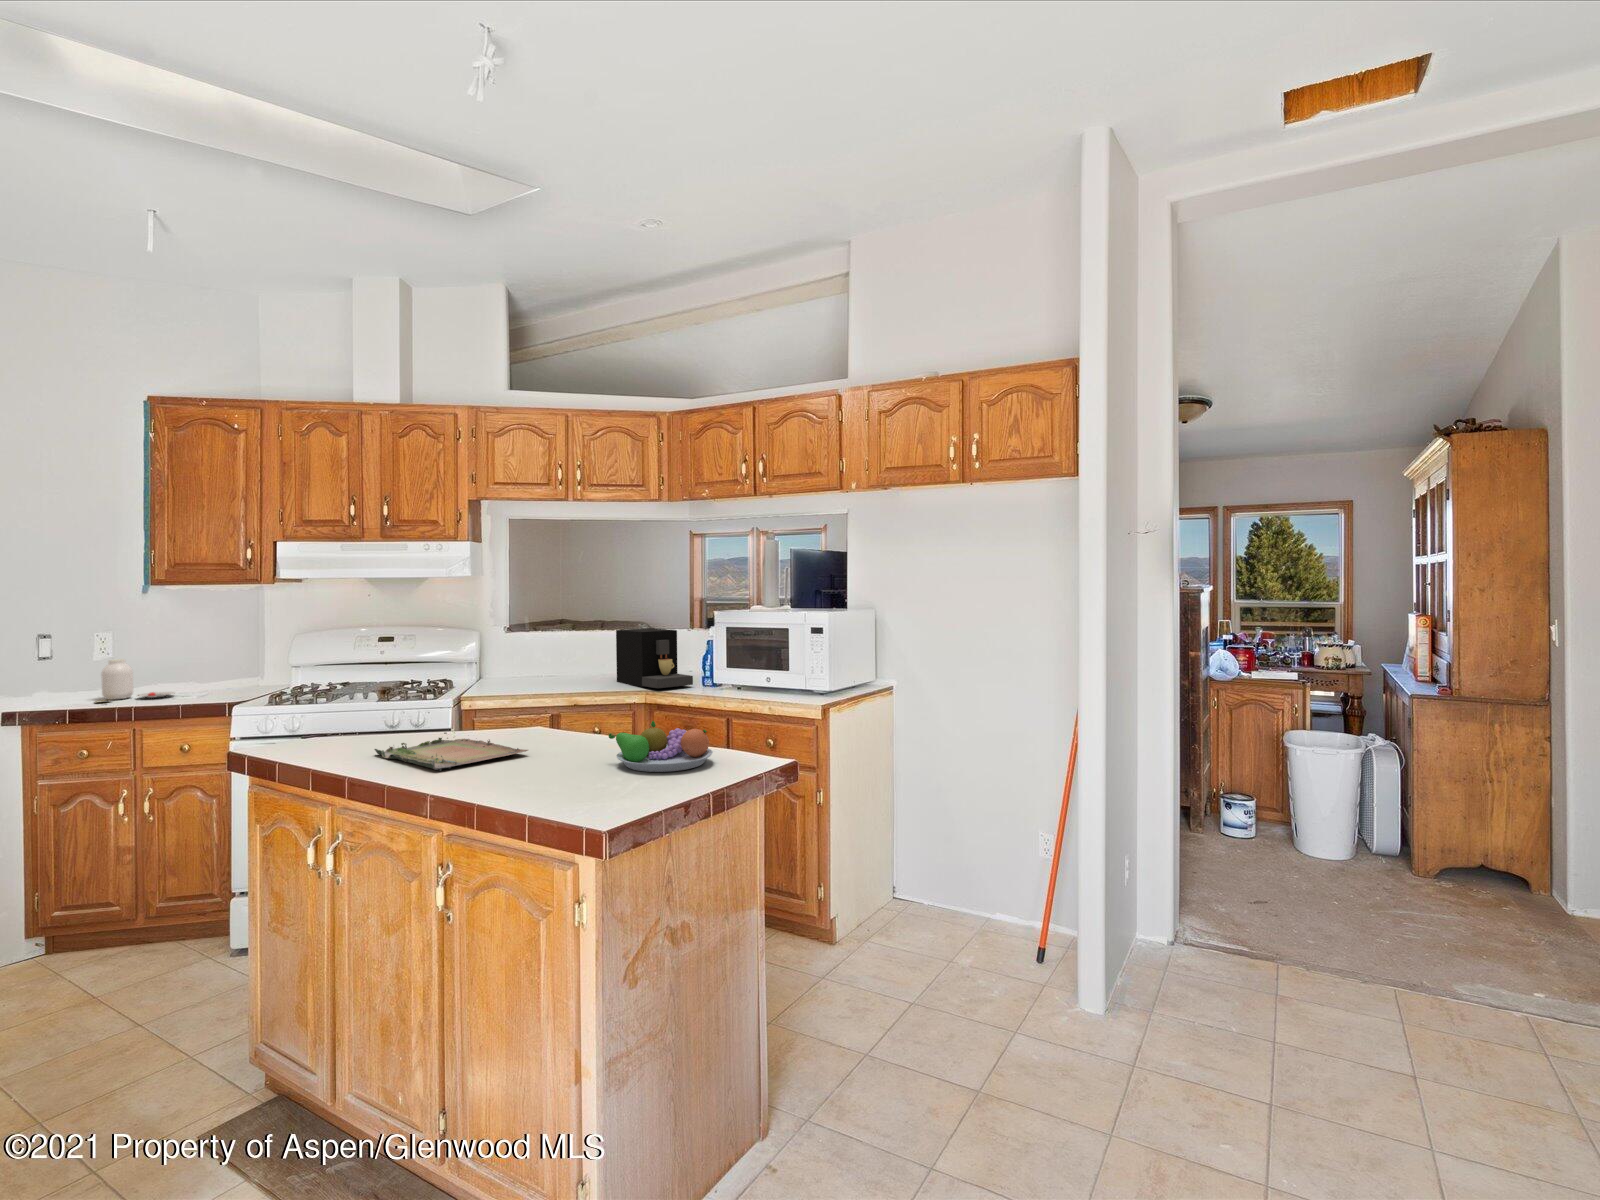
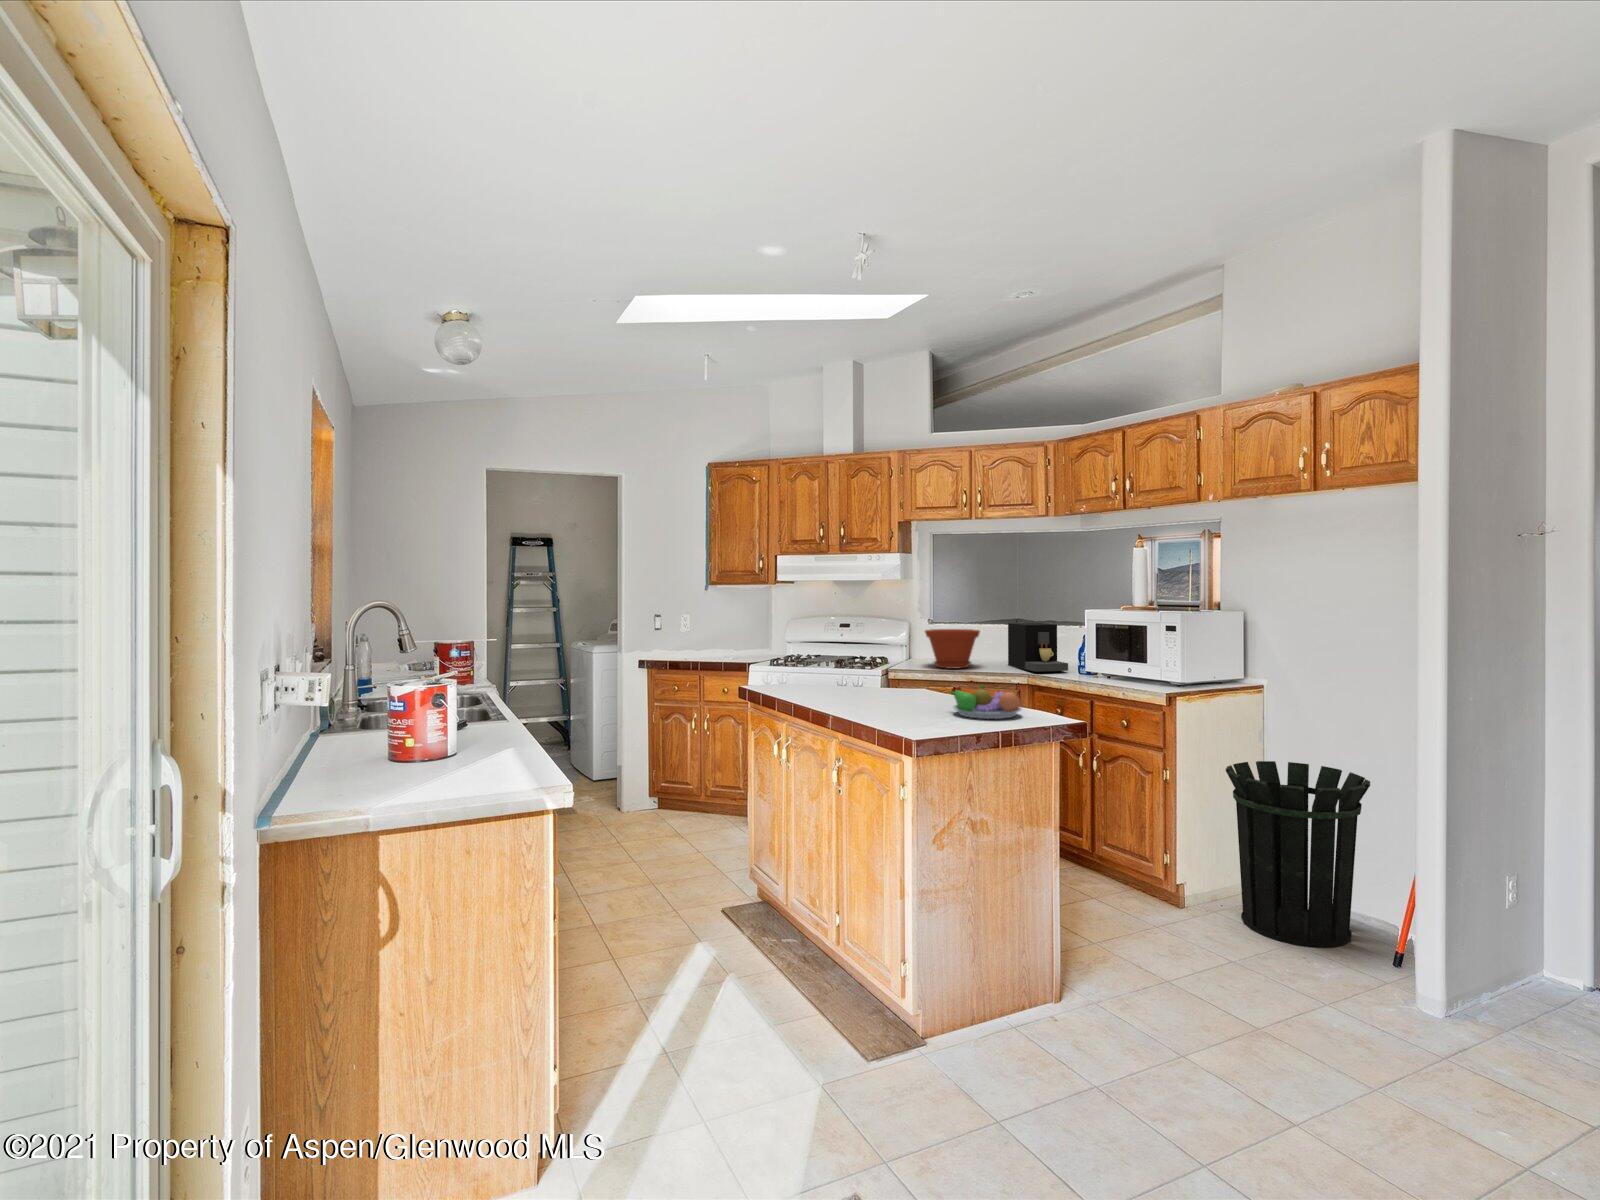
plant pot: none [511,639,585,691] -> present [925,629,980,669]
jar: present [101,659,175,700] -> none [680,633,721,659]
tray: present [374,733,528,770] -> none [812,683,902,705]
waste bin: none [882,769,1016,967] -> present [1225,761,1370,947]

